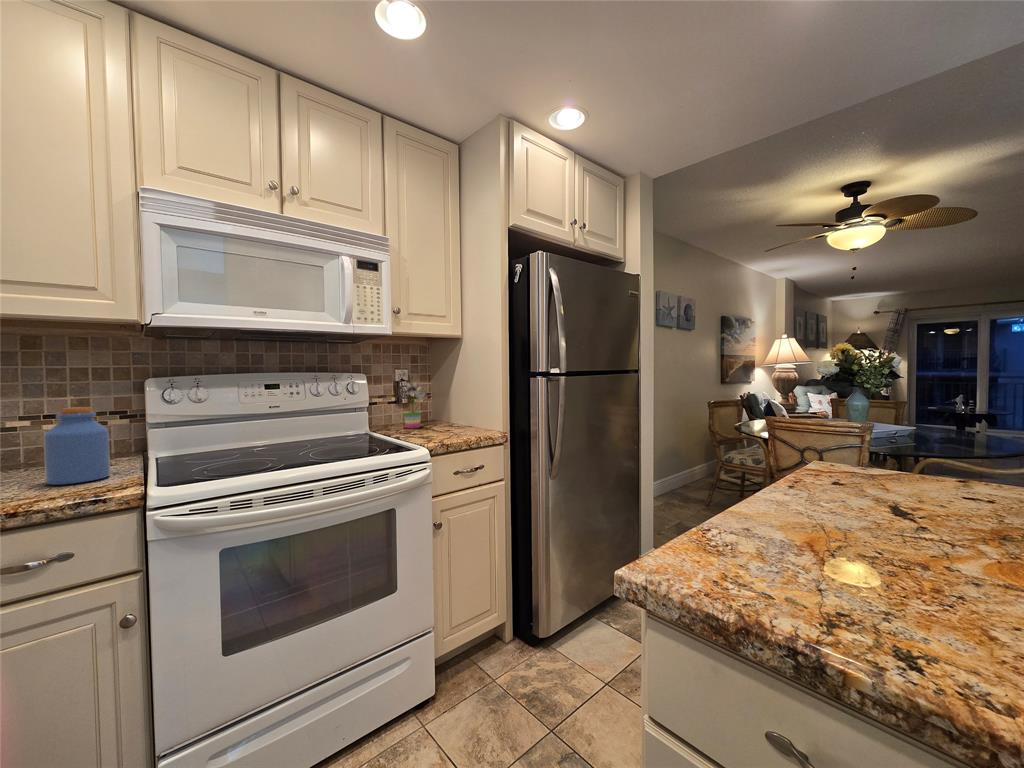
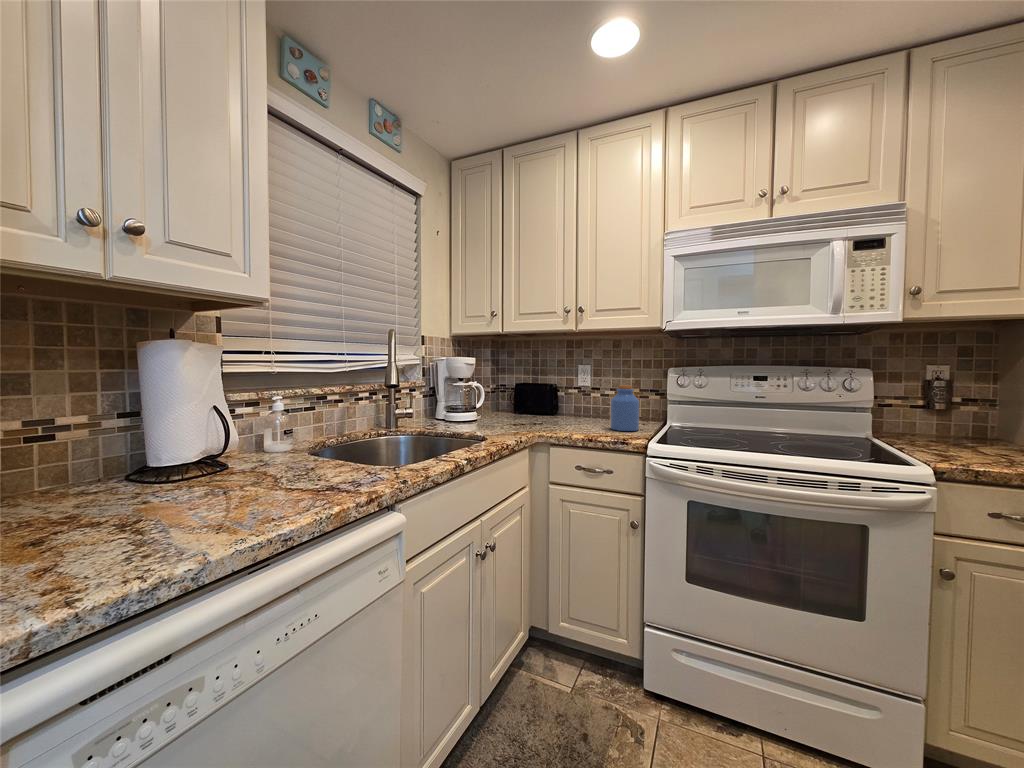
potted plant: present [402,372,426,428] -> none [935,365,991,443]

